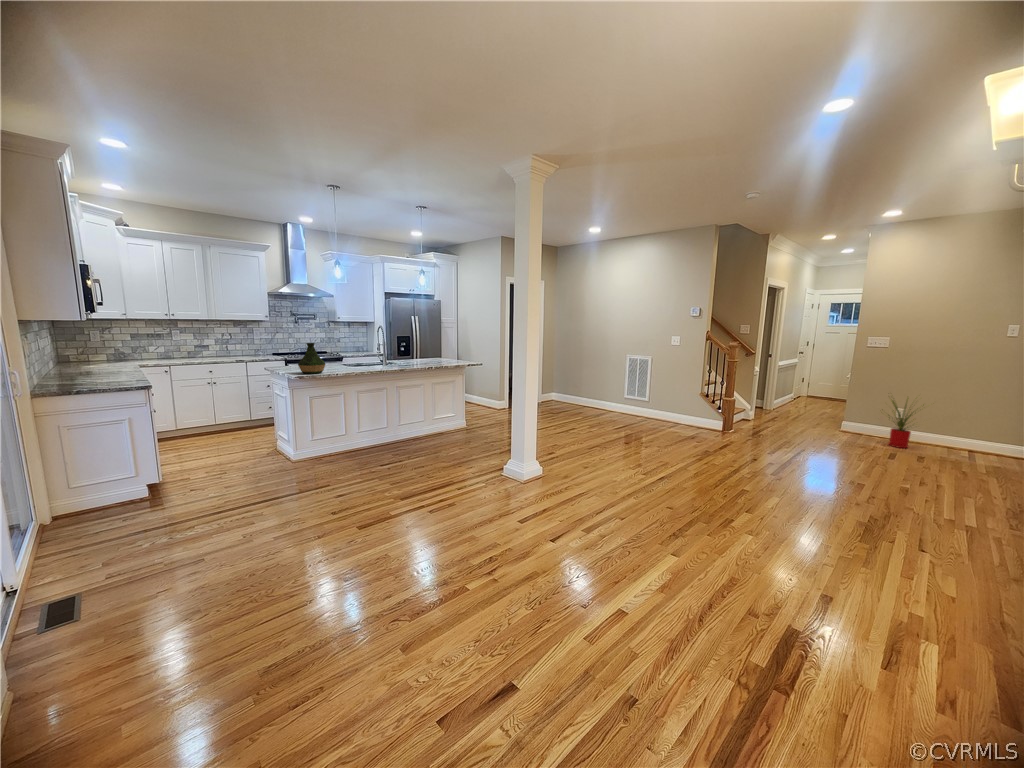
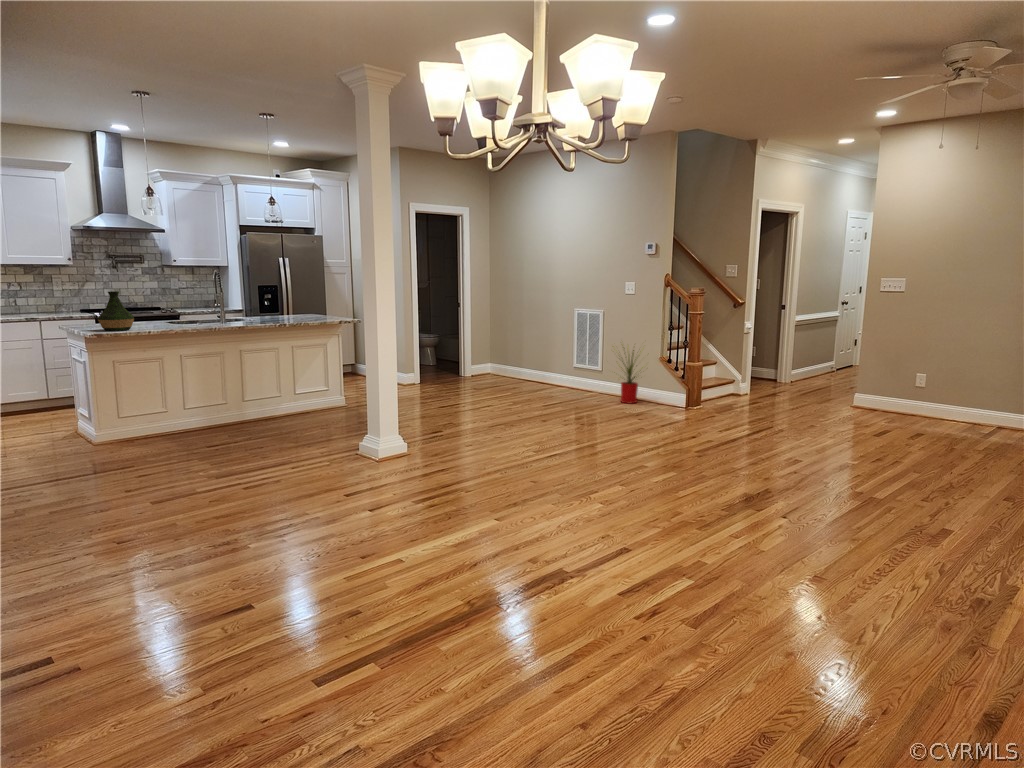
house plant: present [889,398,914,448] -> present [621,347,638,404]

